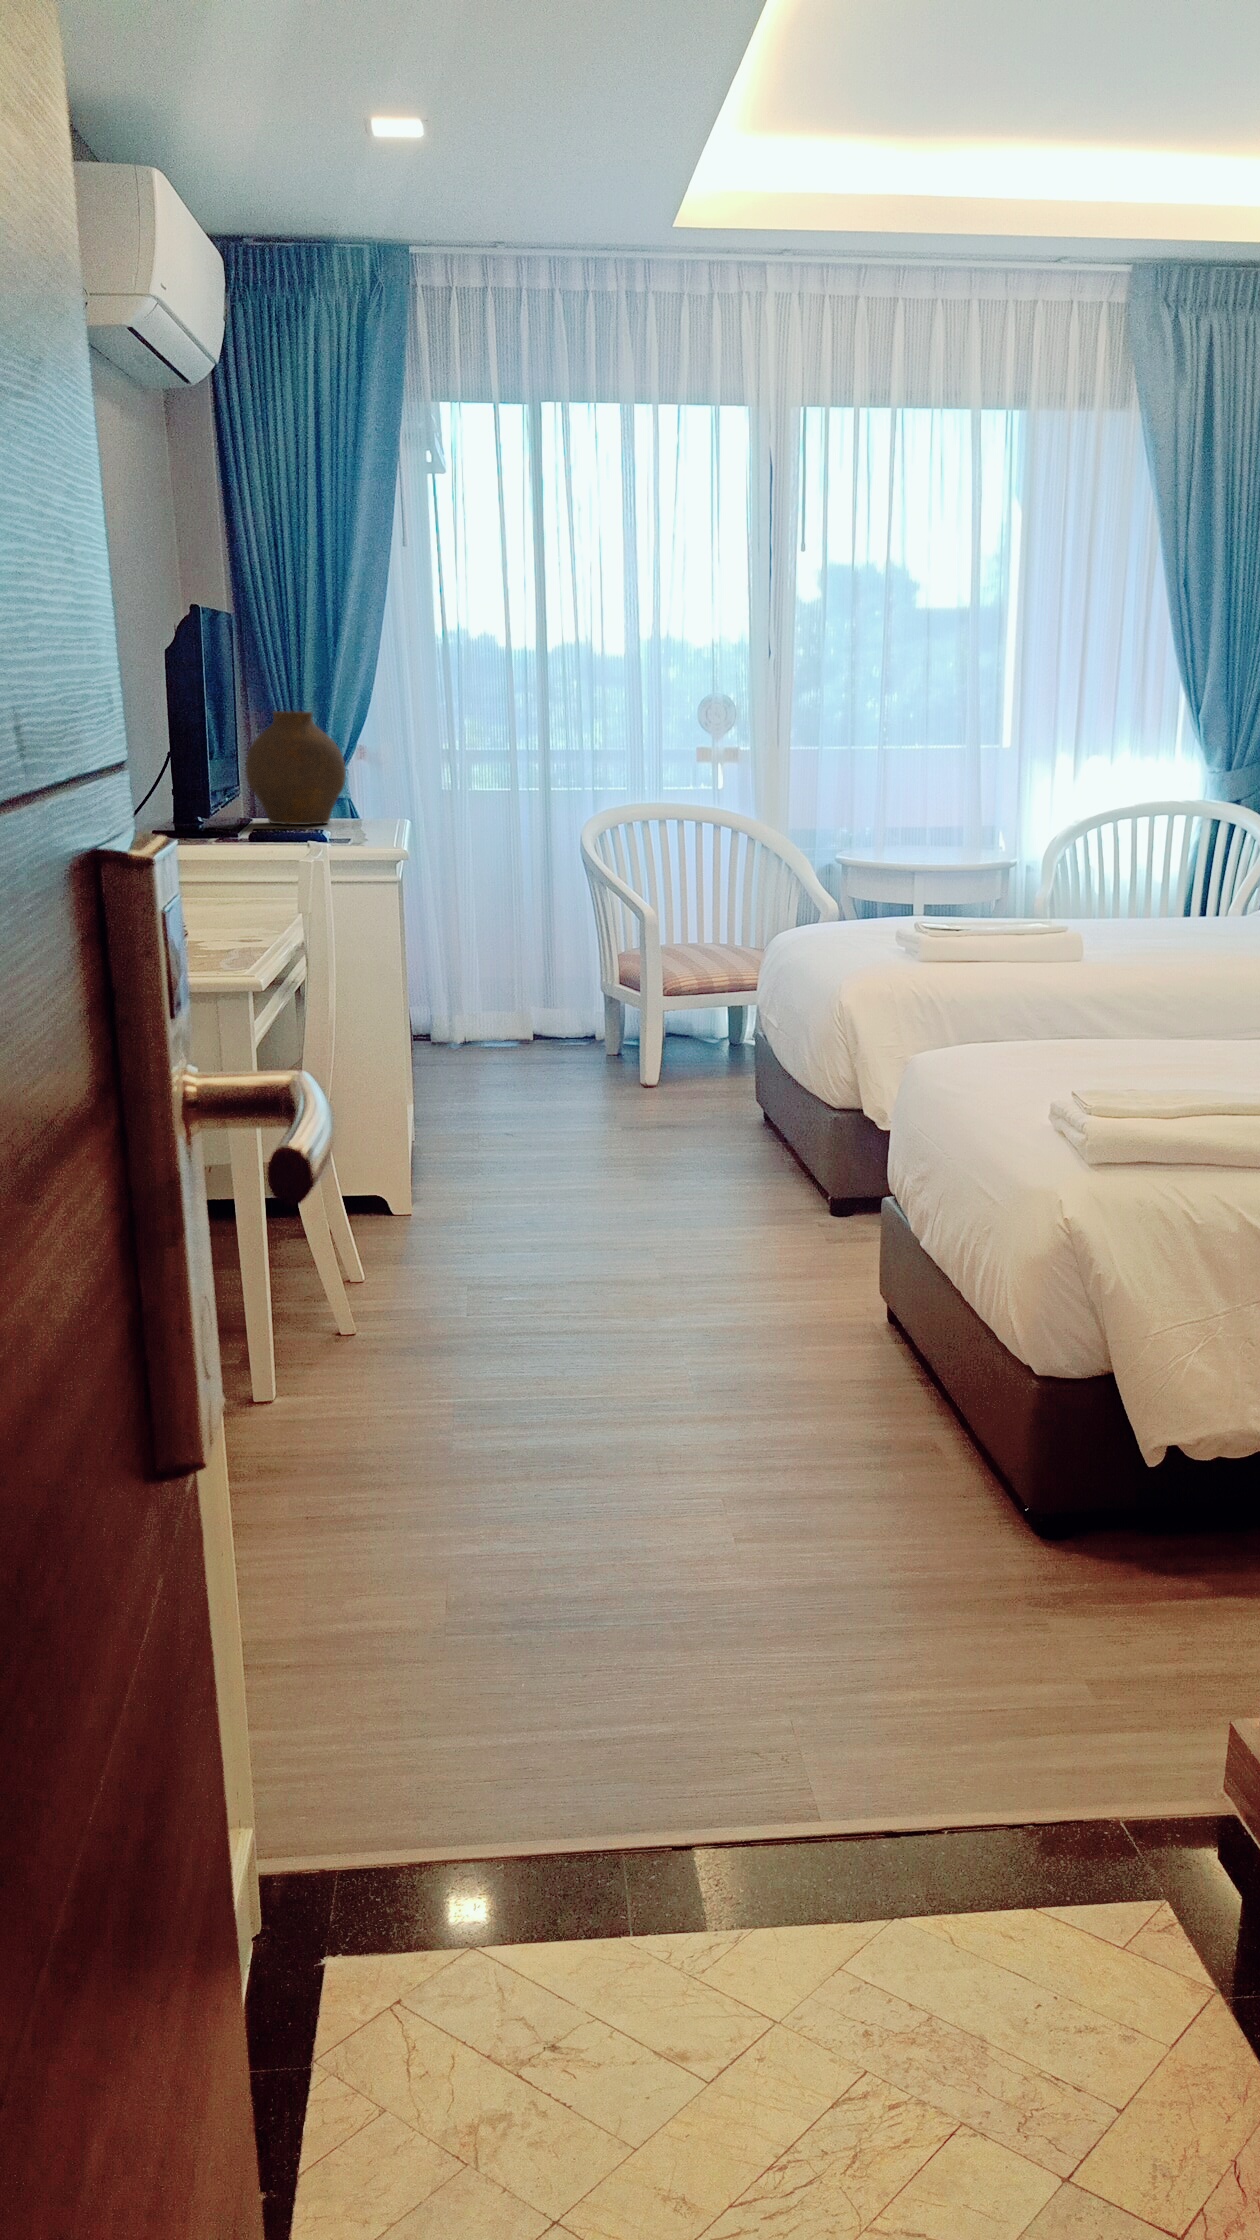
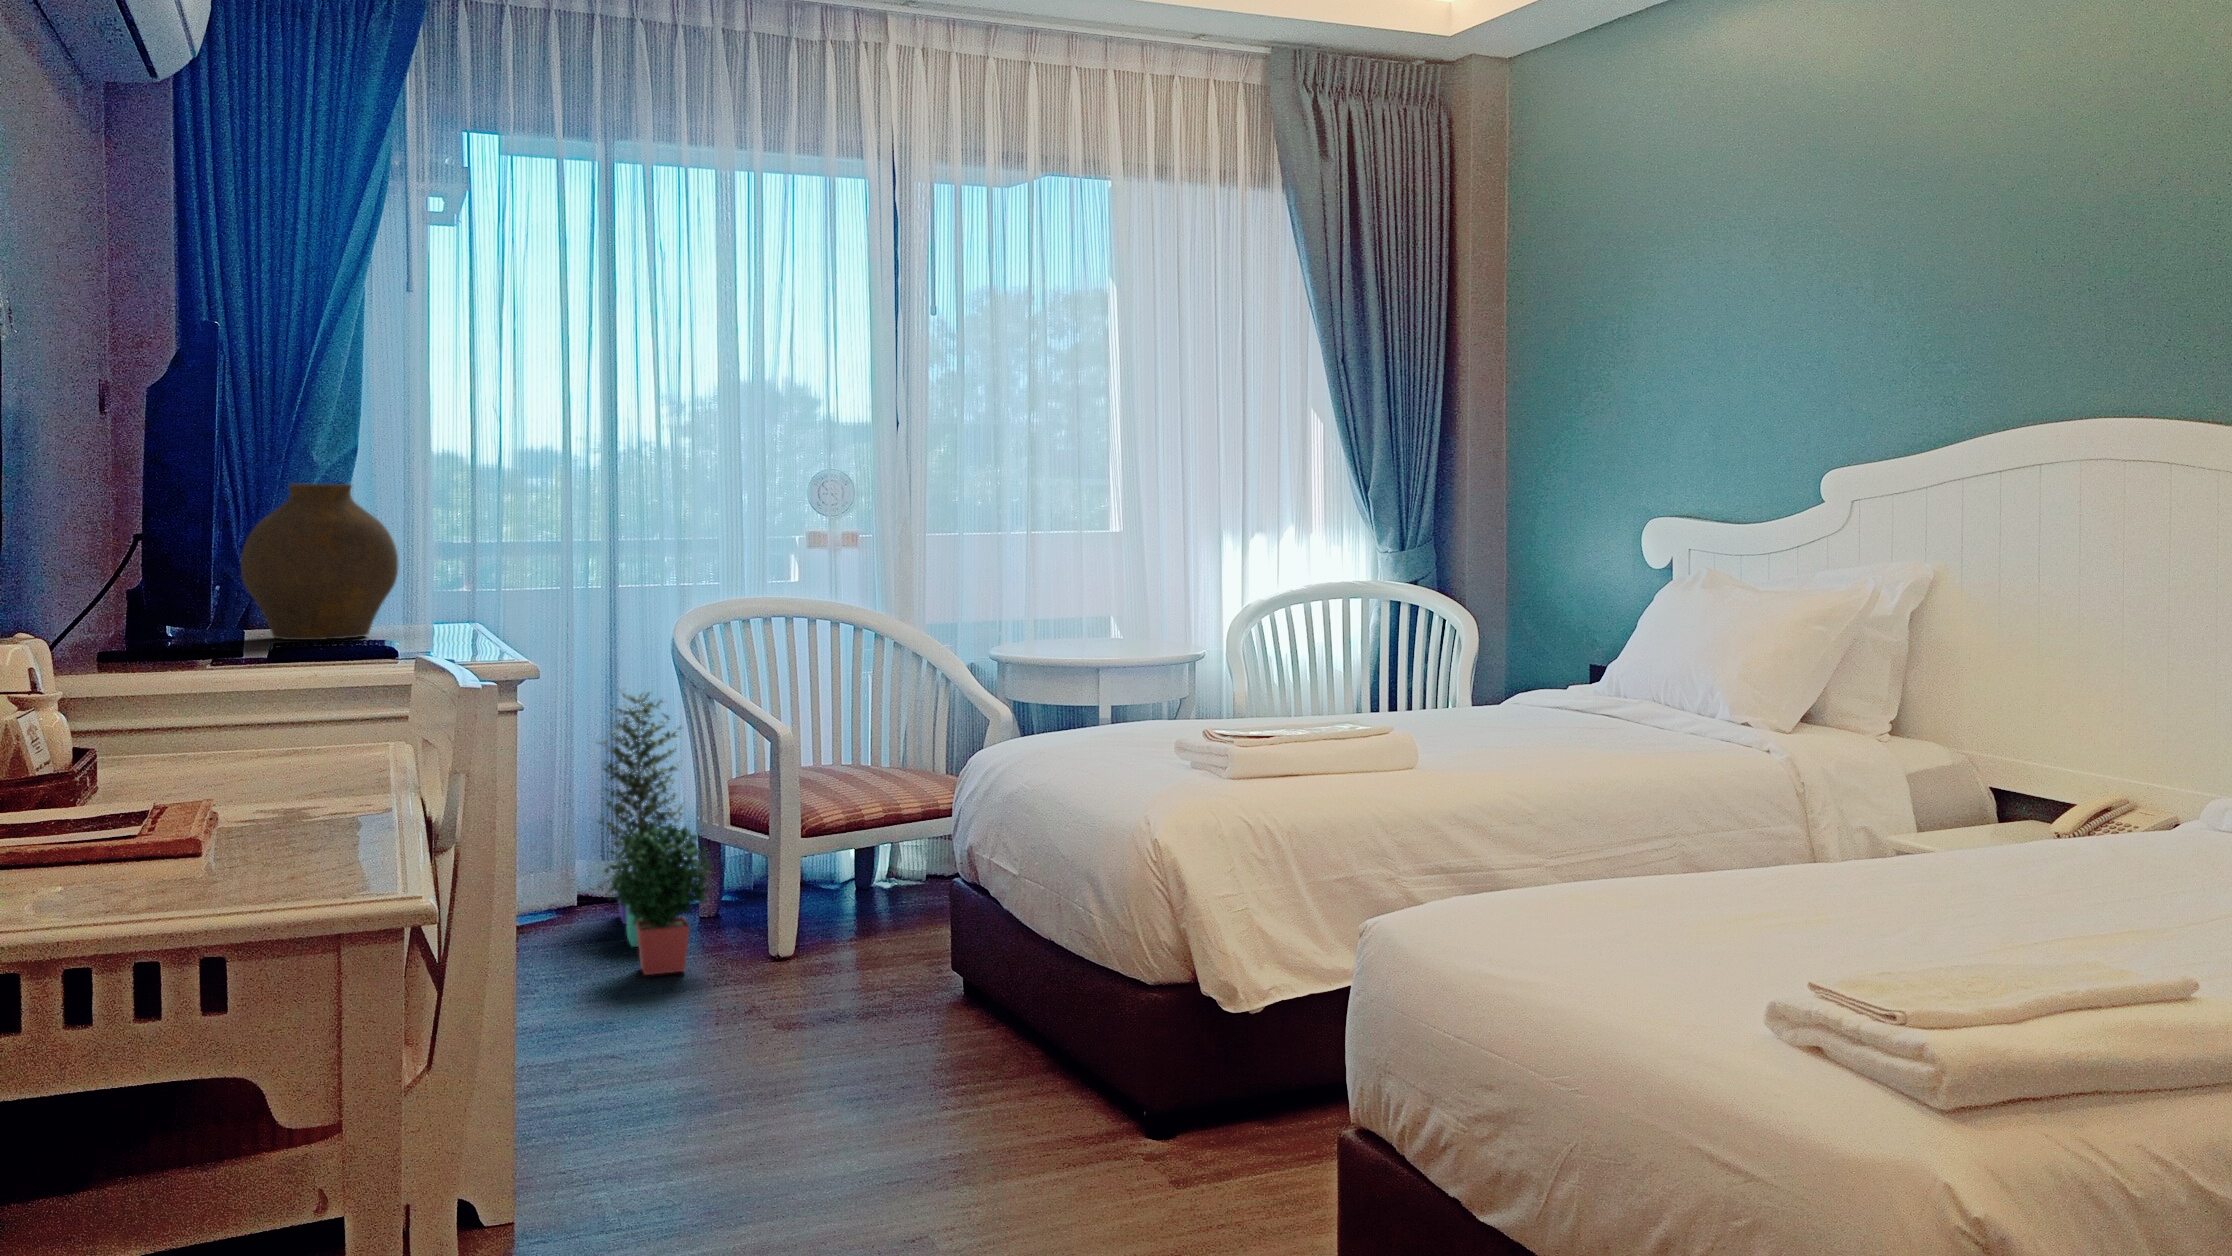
potted plant: none [524,872,603,1086] -> present [599,692,711,975]

